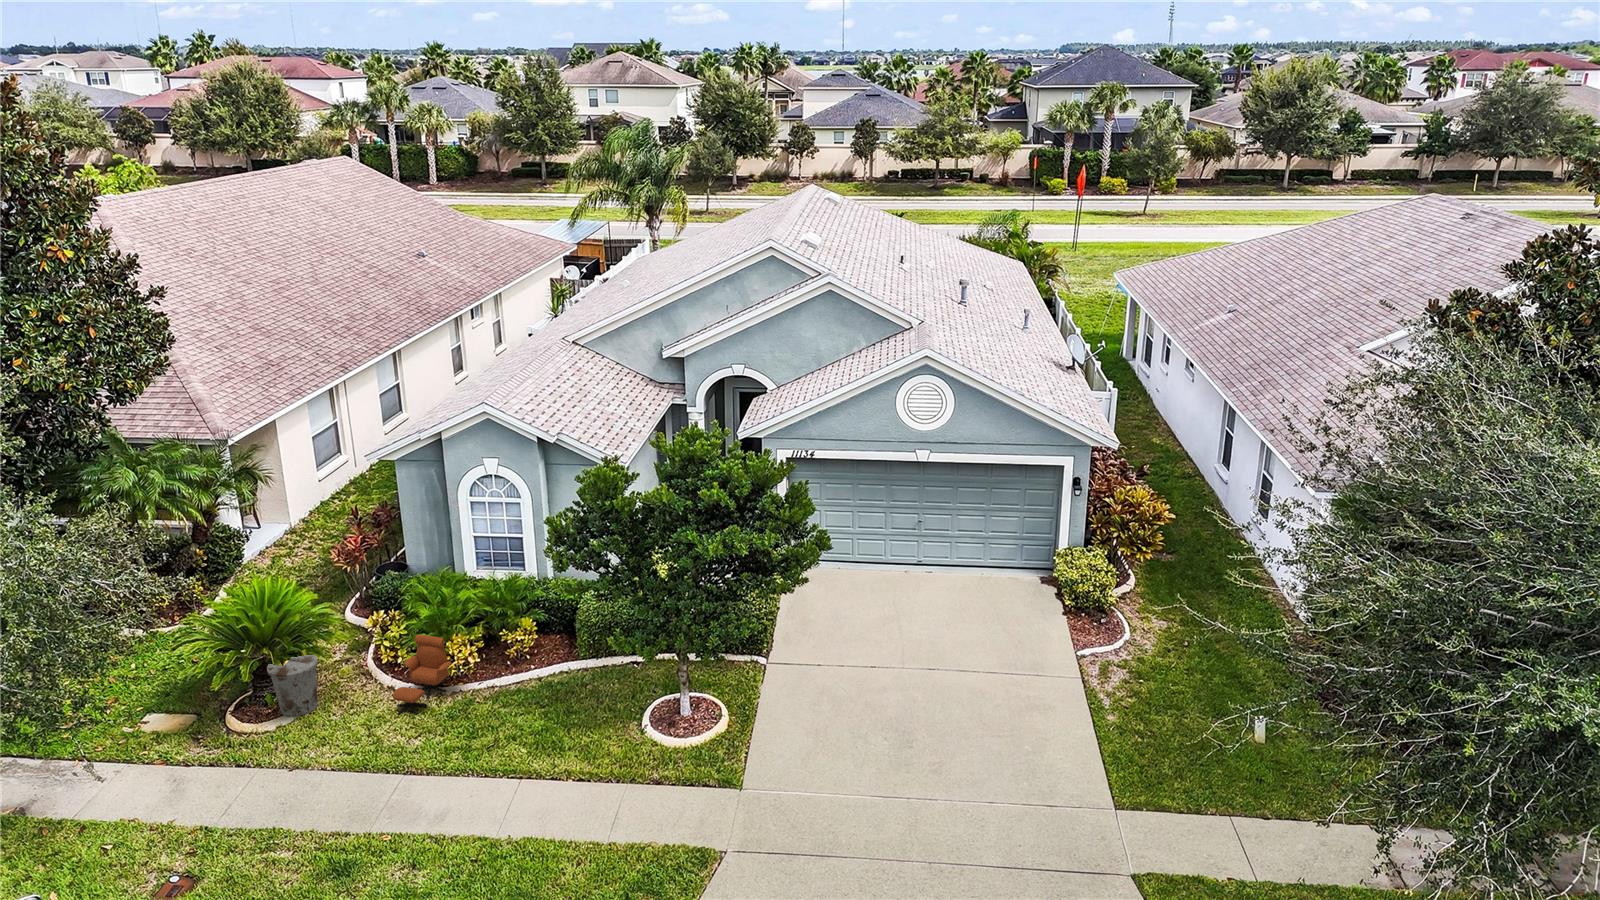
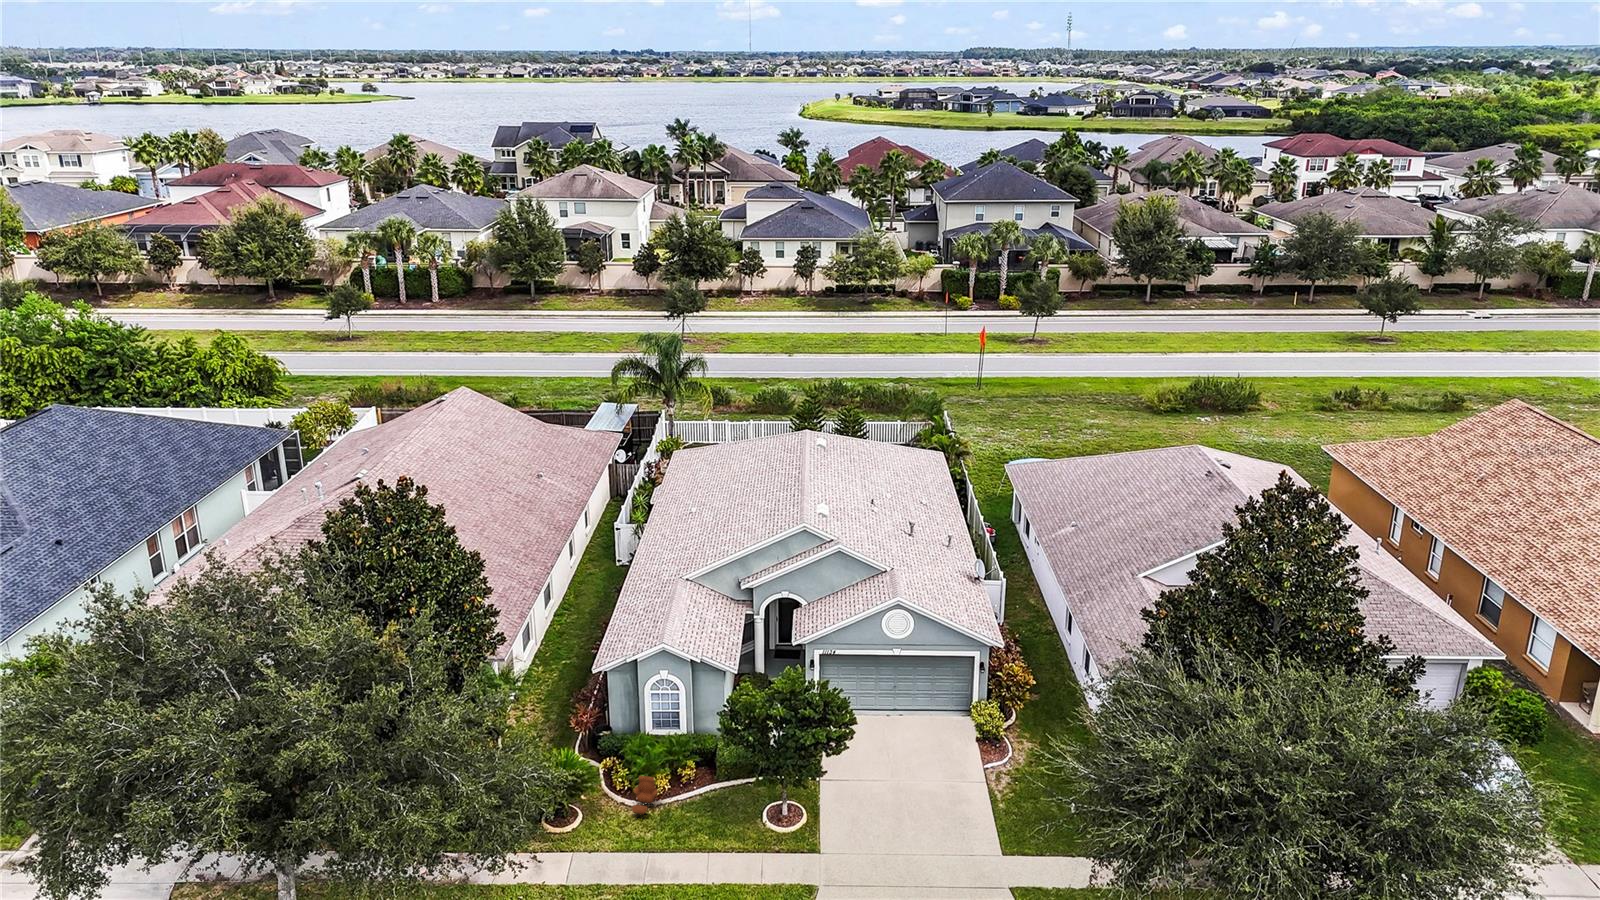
trash can: present [267,655,318,716] -> none [568,789,592,824]

